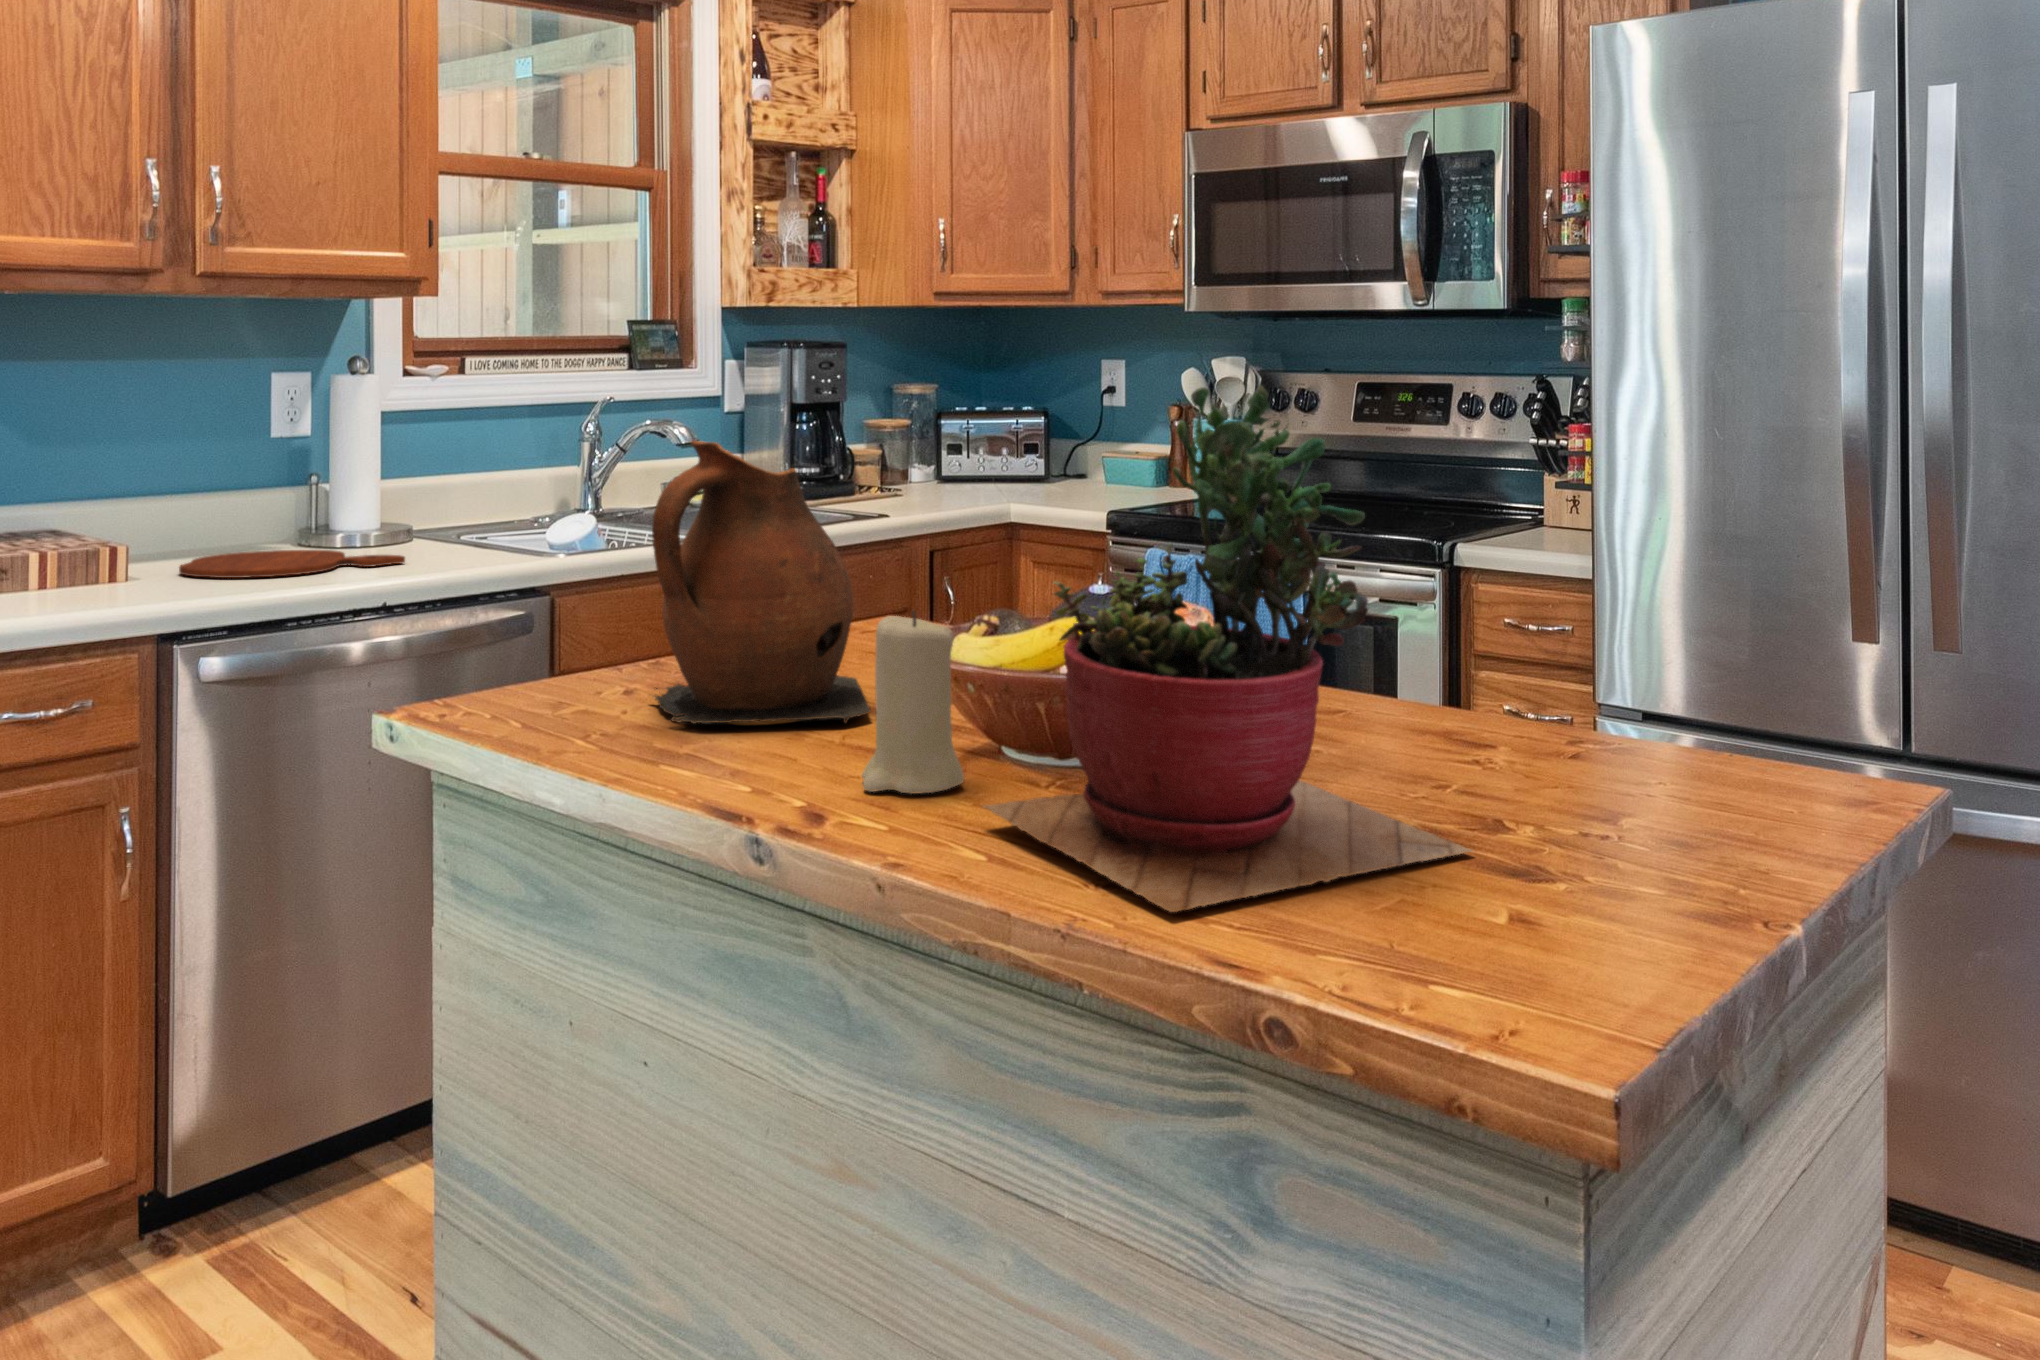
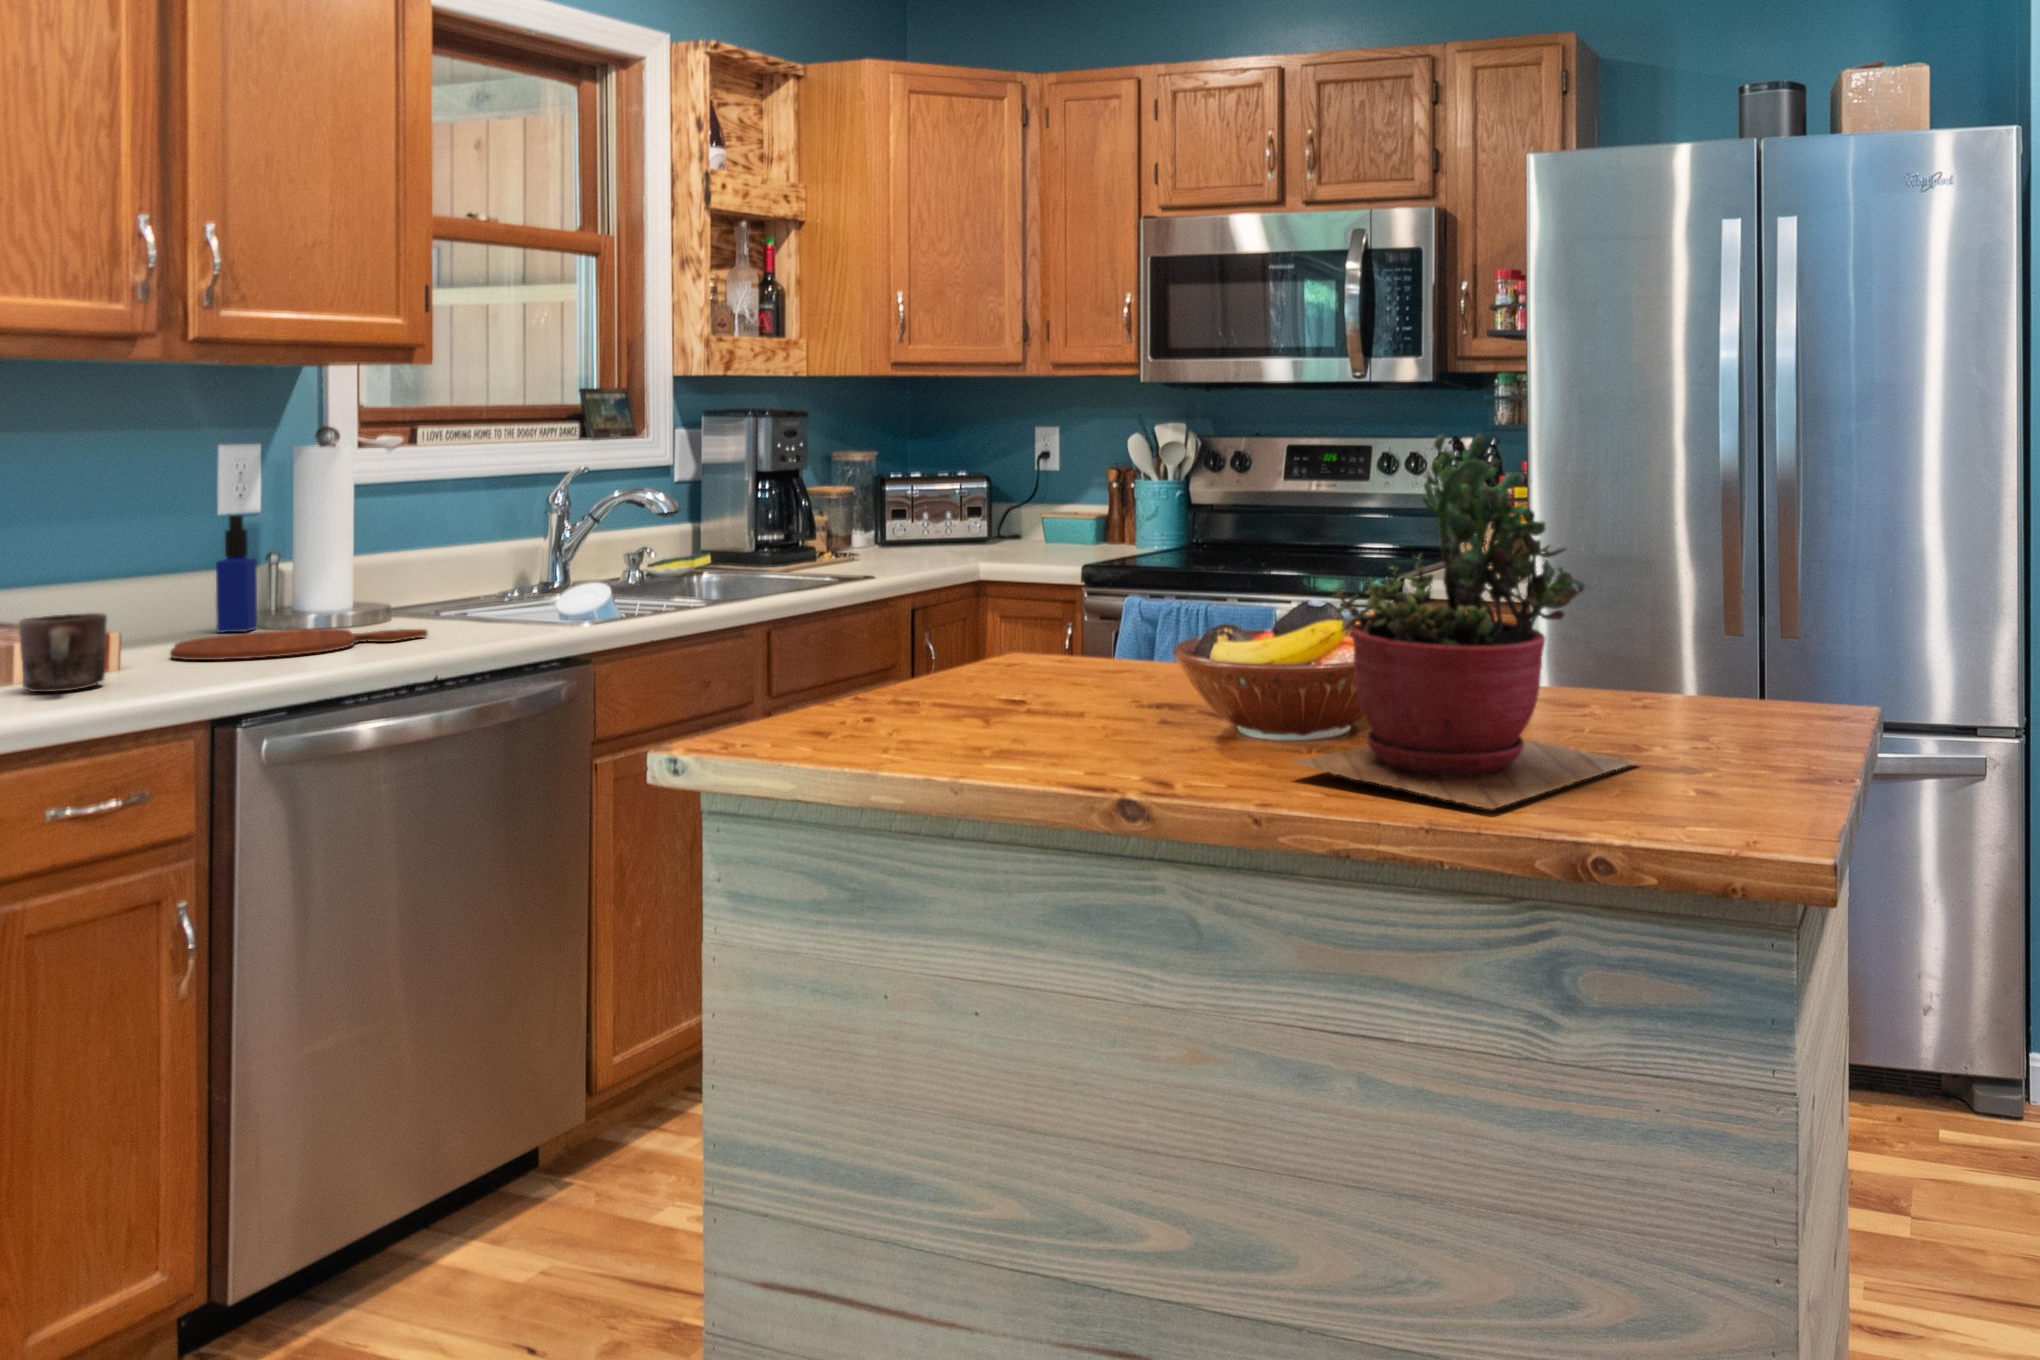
bottle: none [252,439,289,549] -> present [216,515,257,633]
ceramic pitcher: present [652,441,871,724] -> none [885,491,1102,734]
mug: none [21,530,94,602] -> present [19,613,107,692]
candle: present [862,610,964,794] -> none [1154,618,1240,766]

